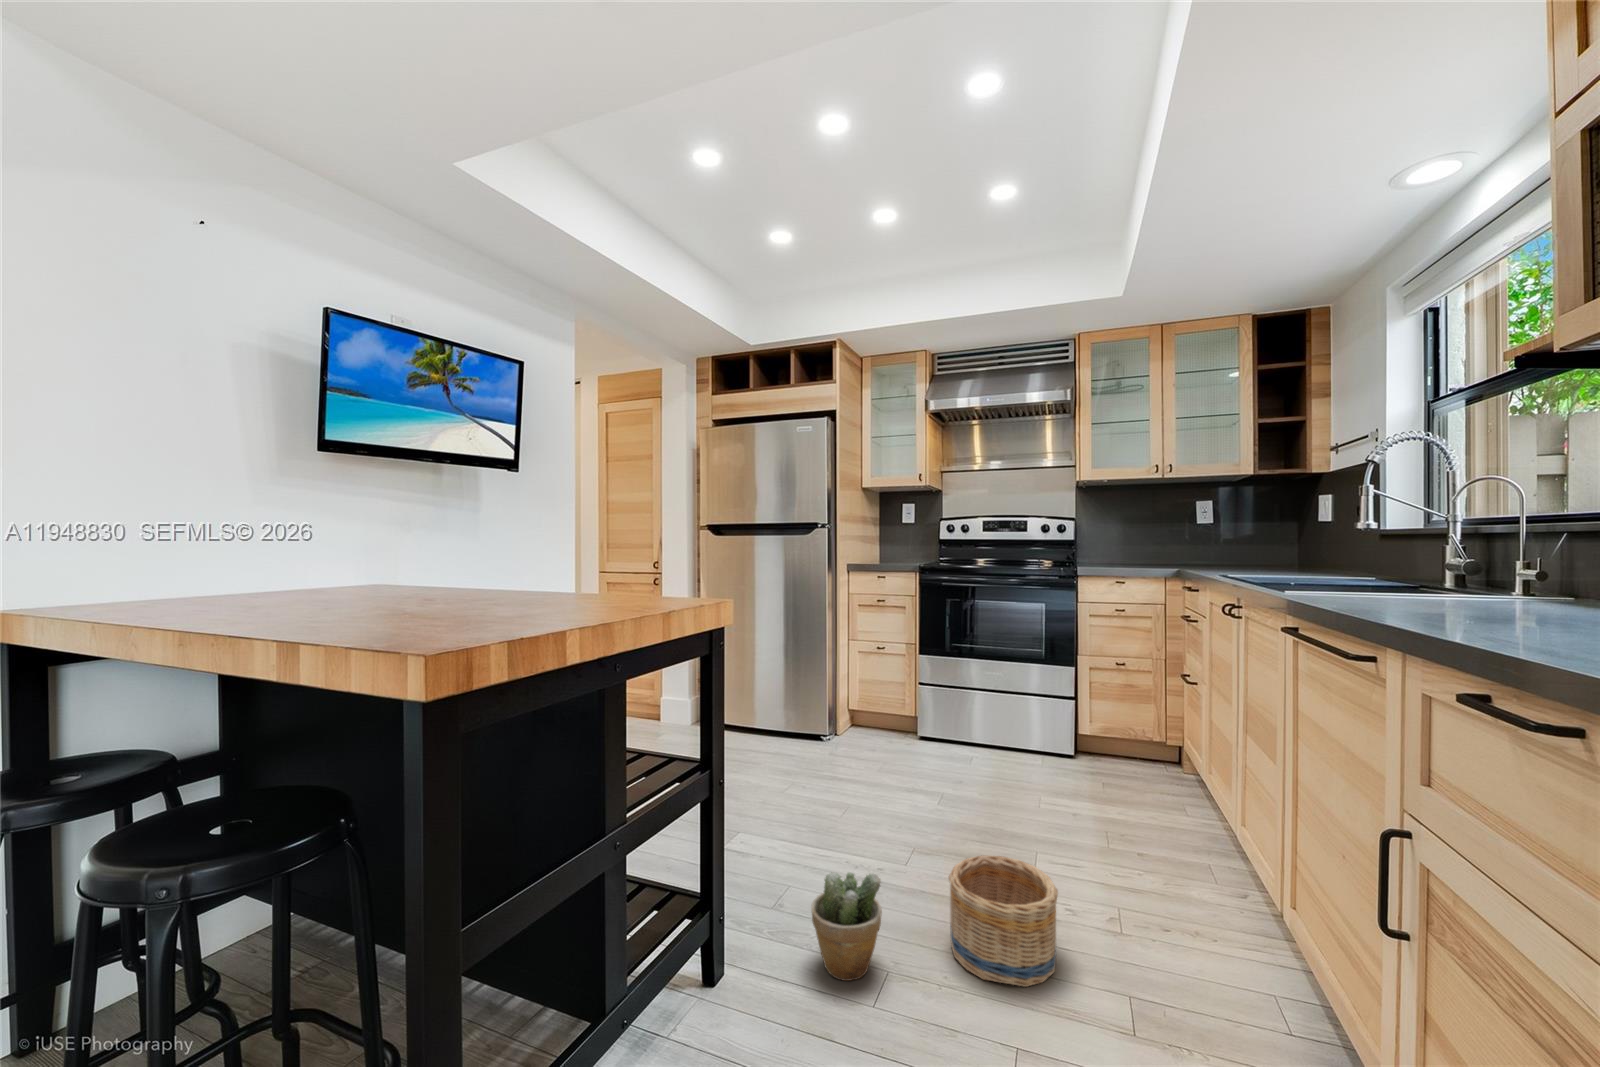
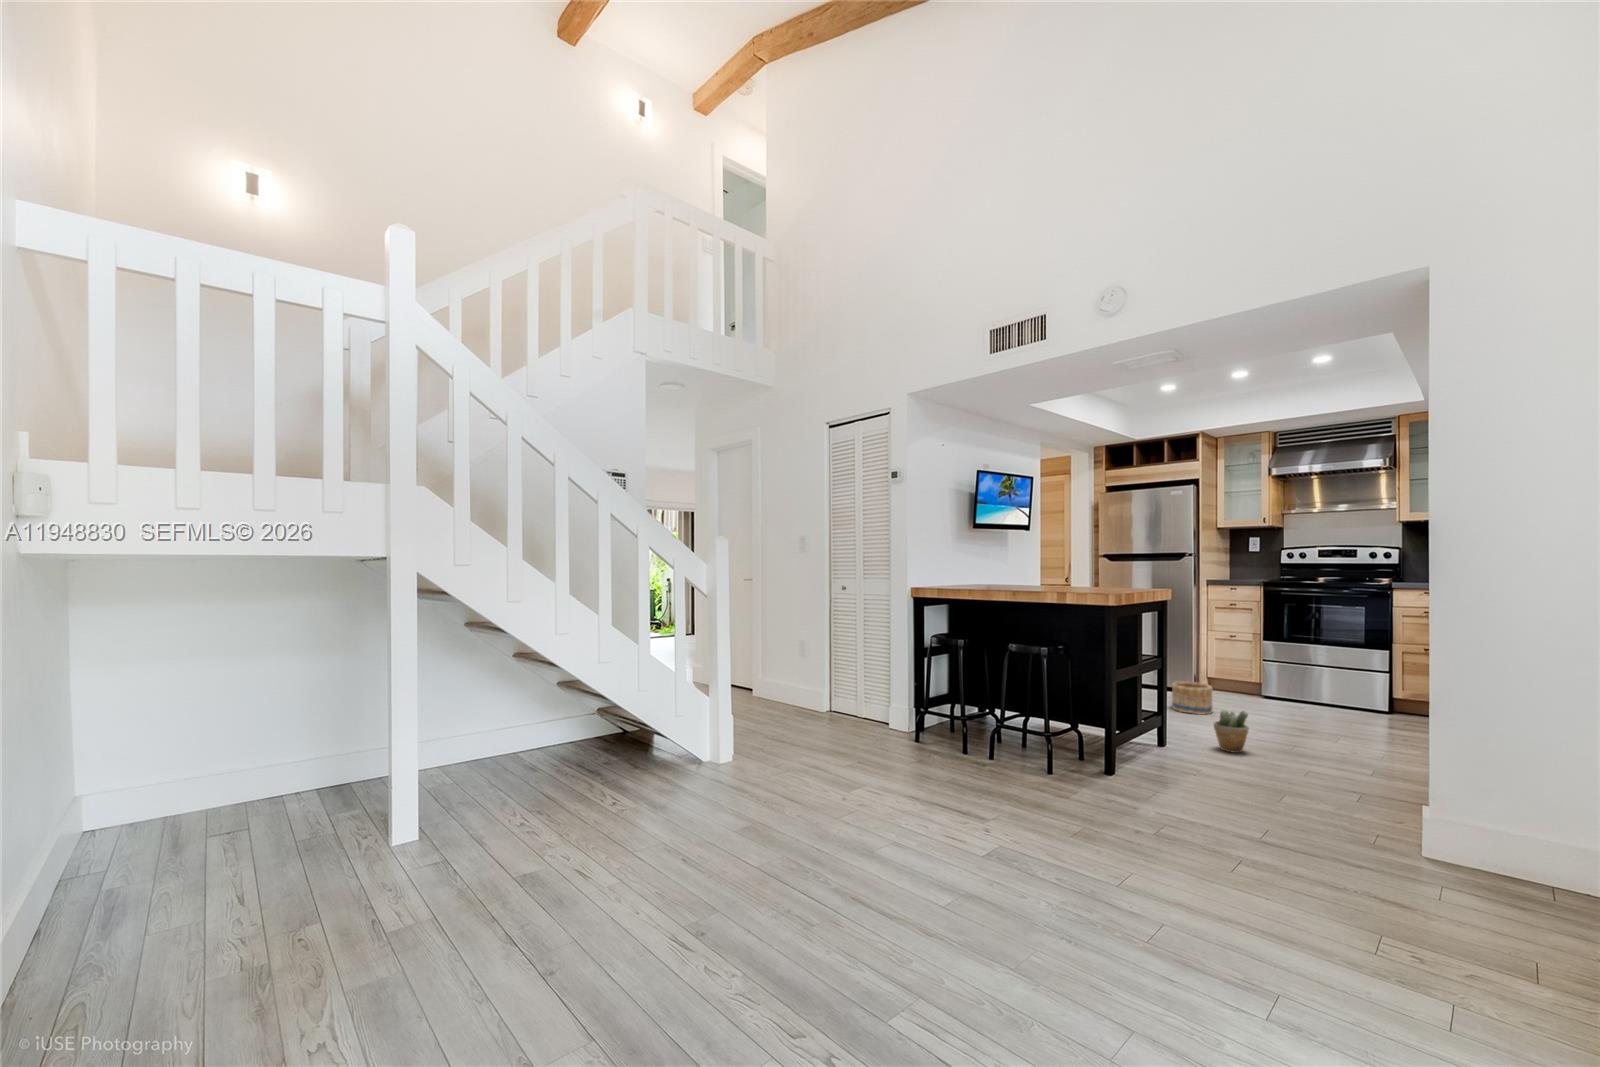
basket: present [949,856,1058,987] -> present [1172,681,1213,714]

